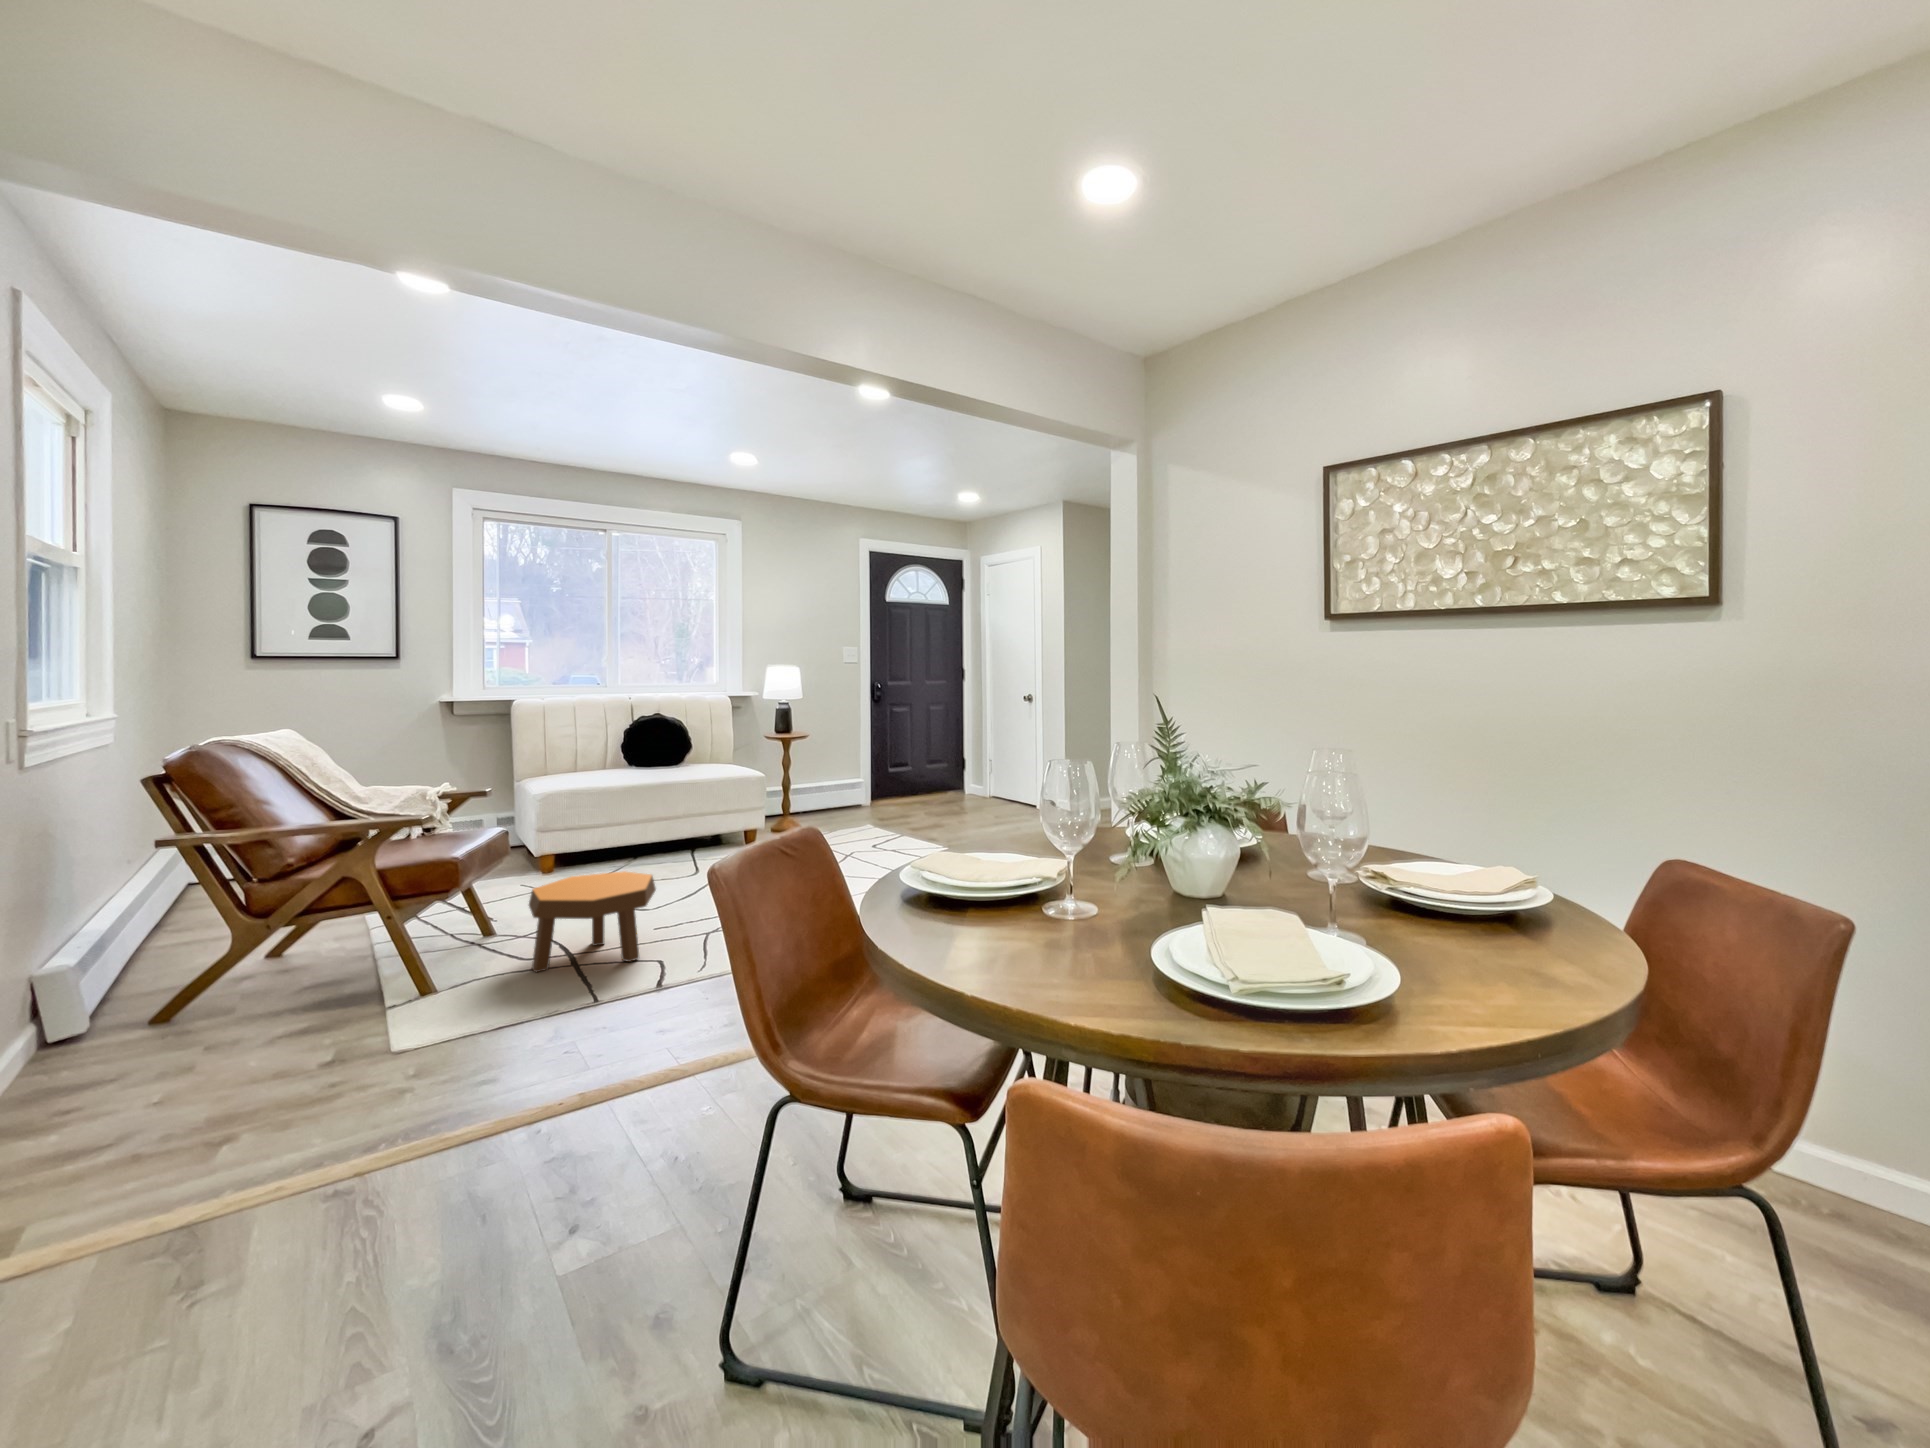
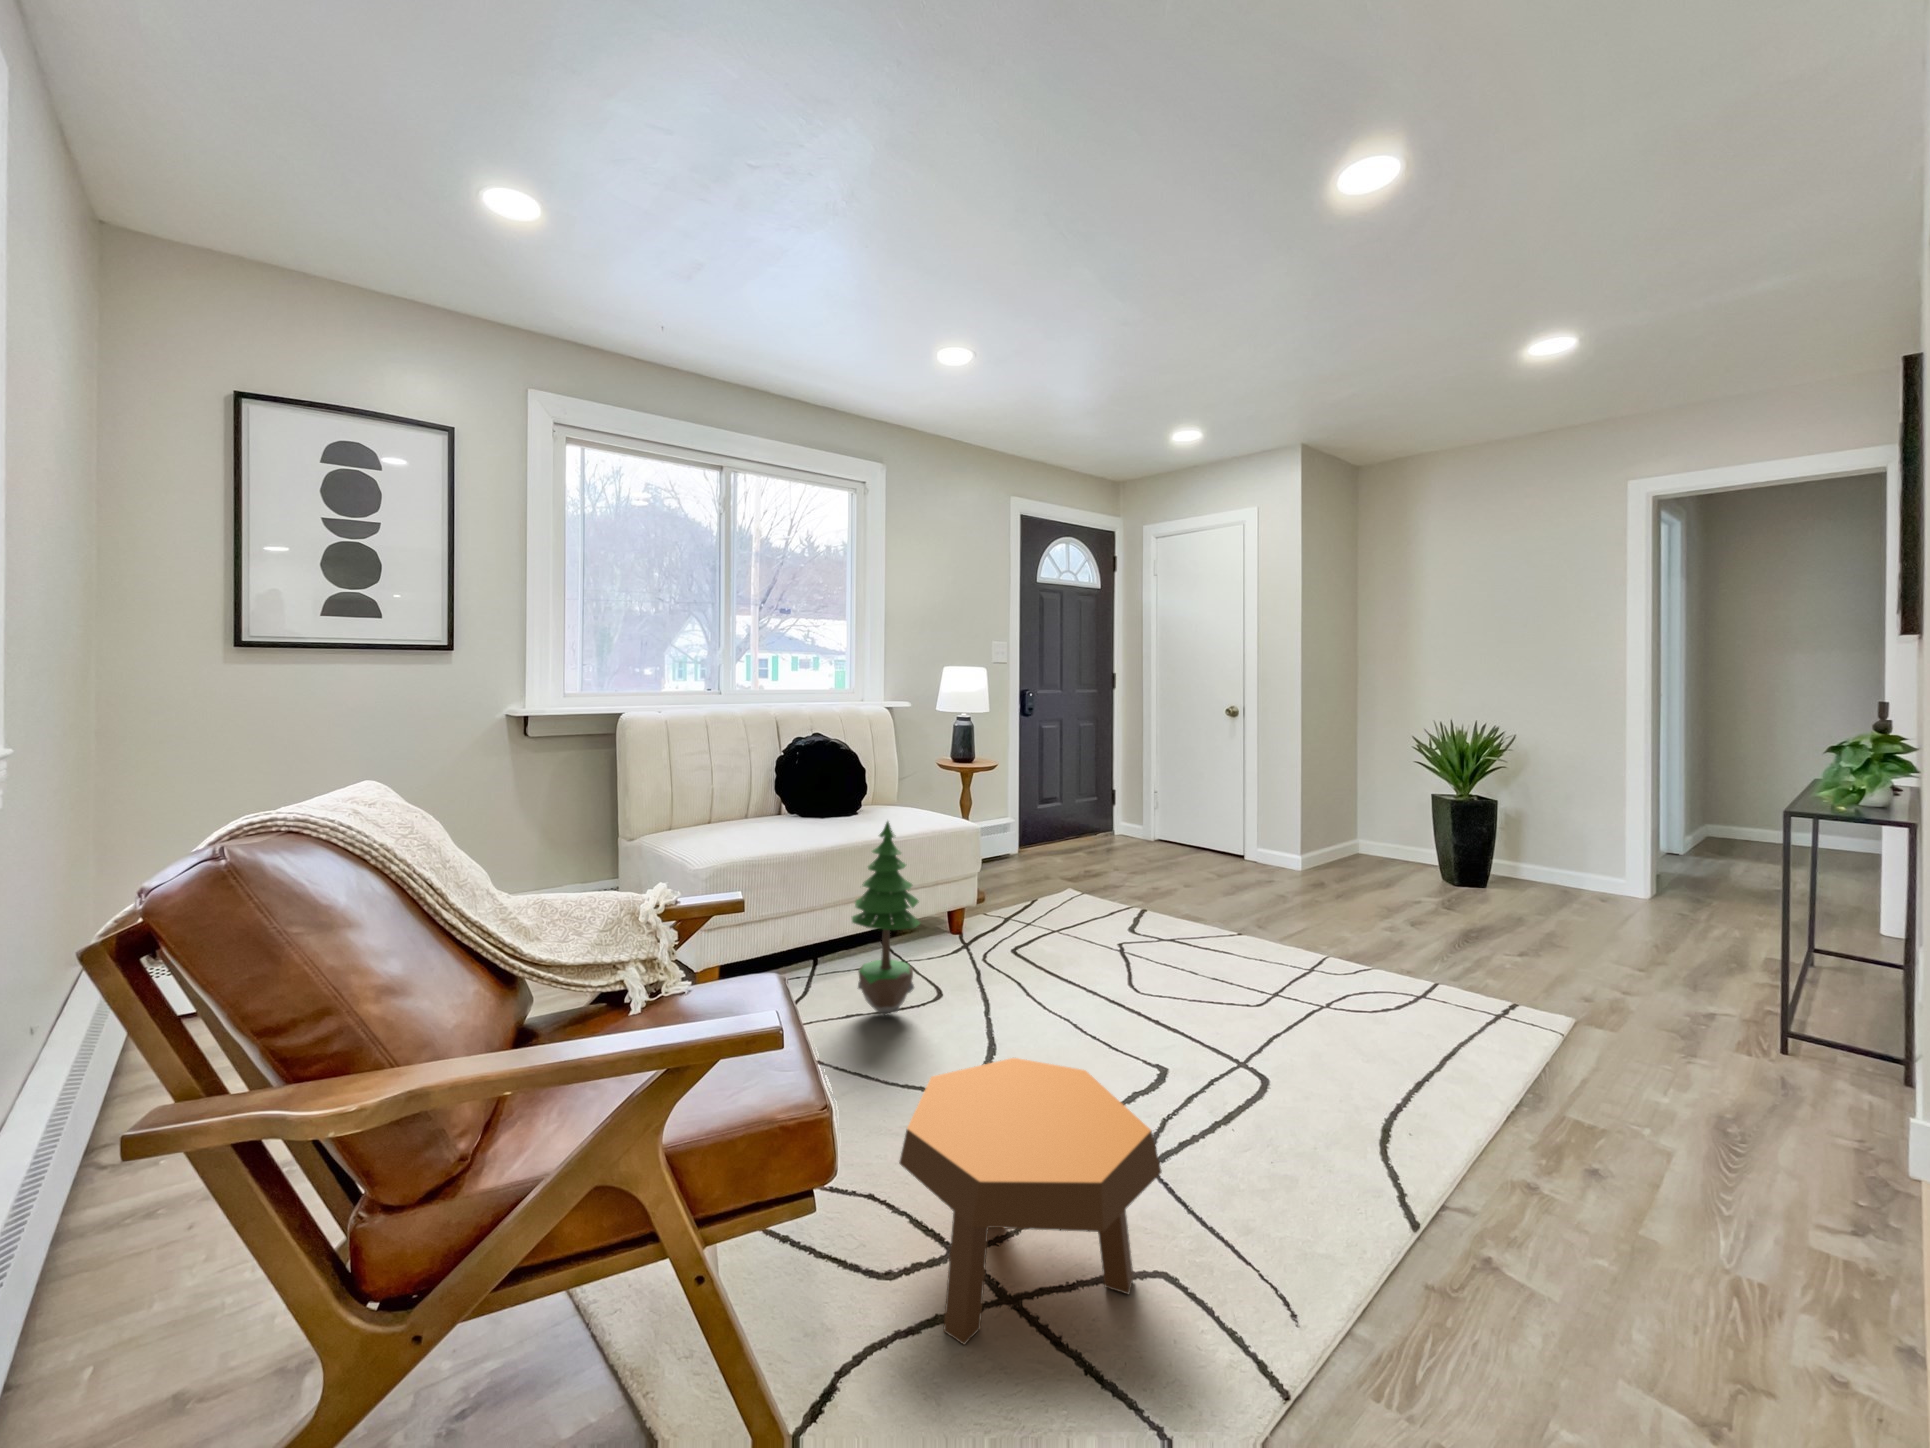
potted tree: none [618,763,664,881] -> present [852,821,920,1015]

